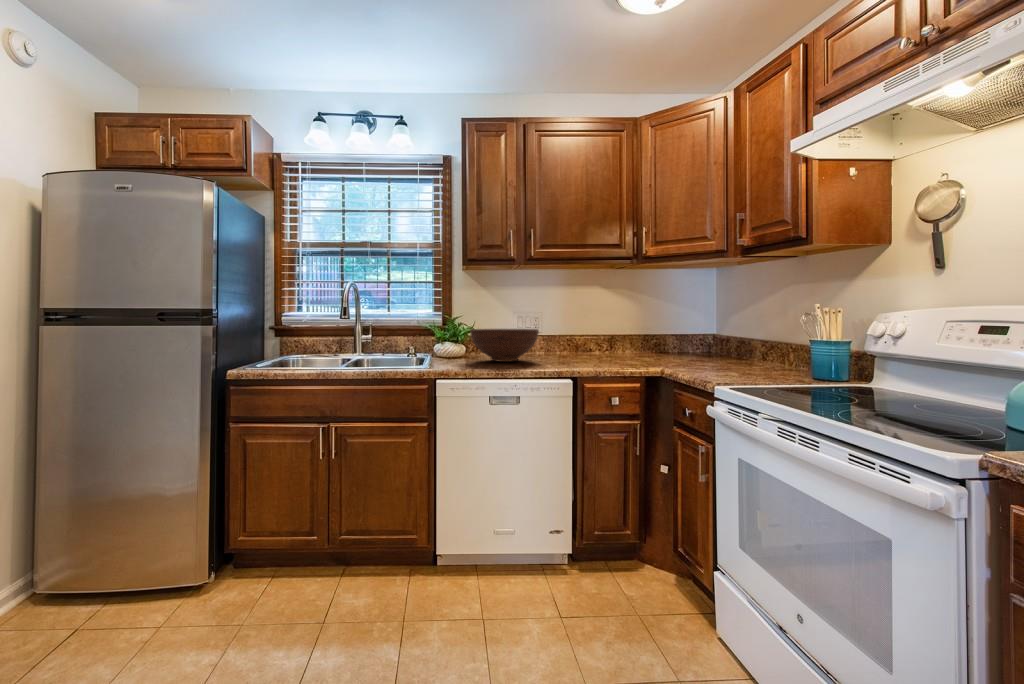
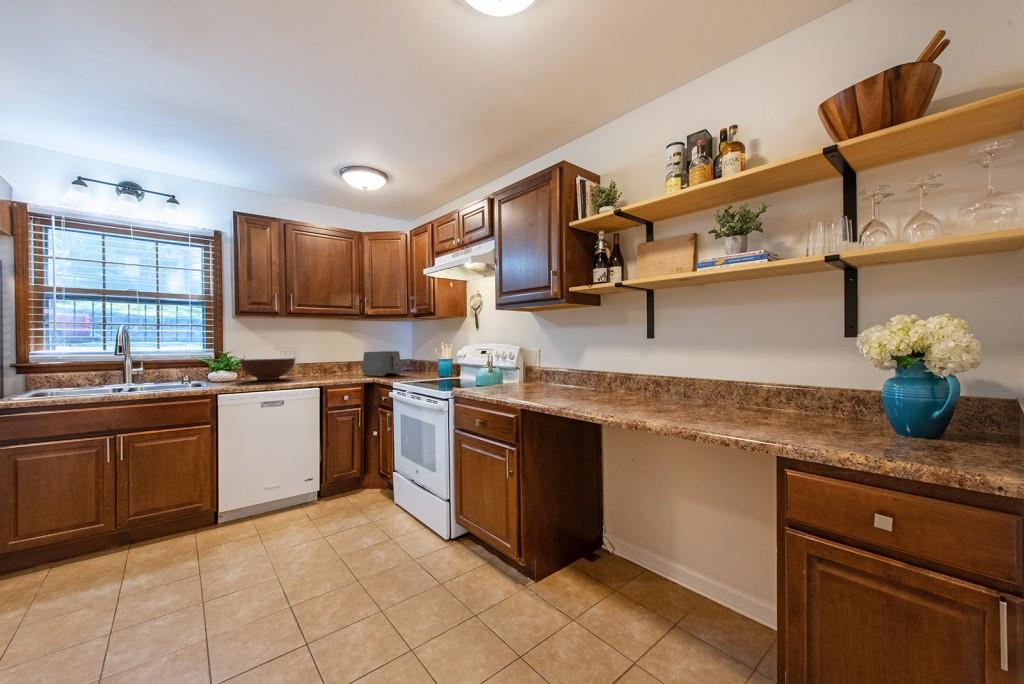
toaster: none [638,322,712,368] -> present [362,351,401,376]

